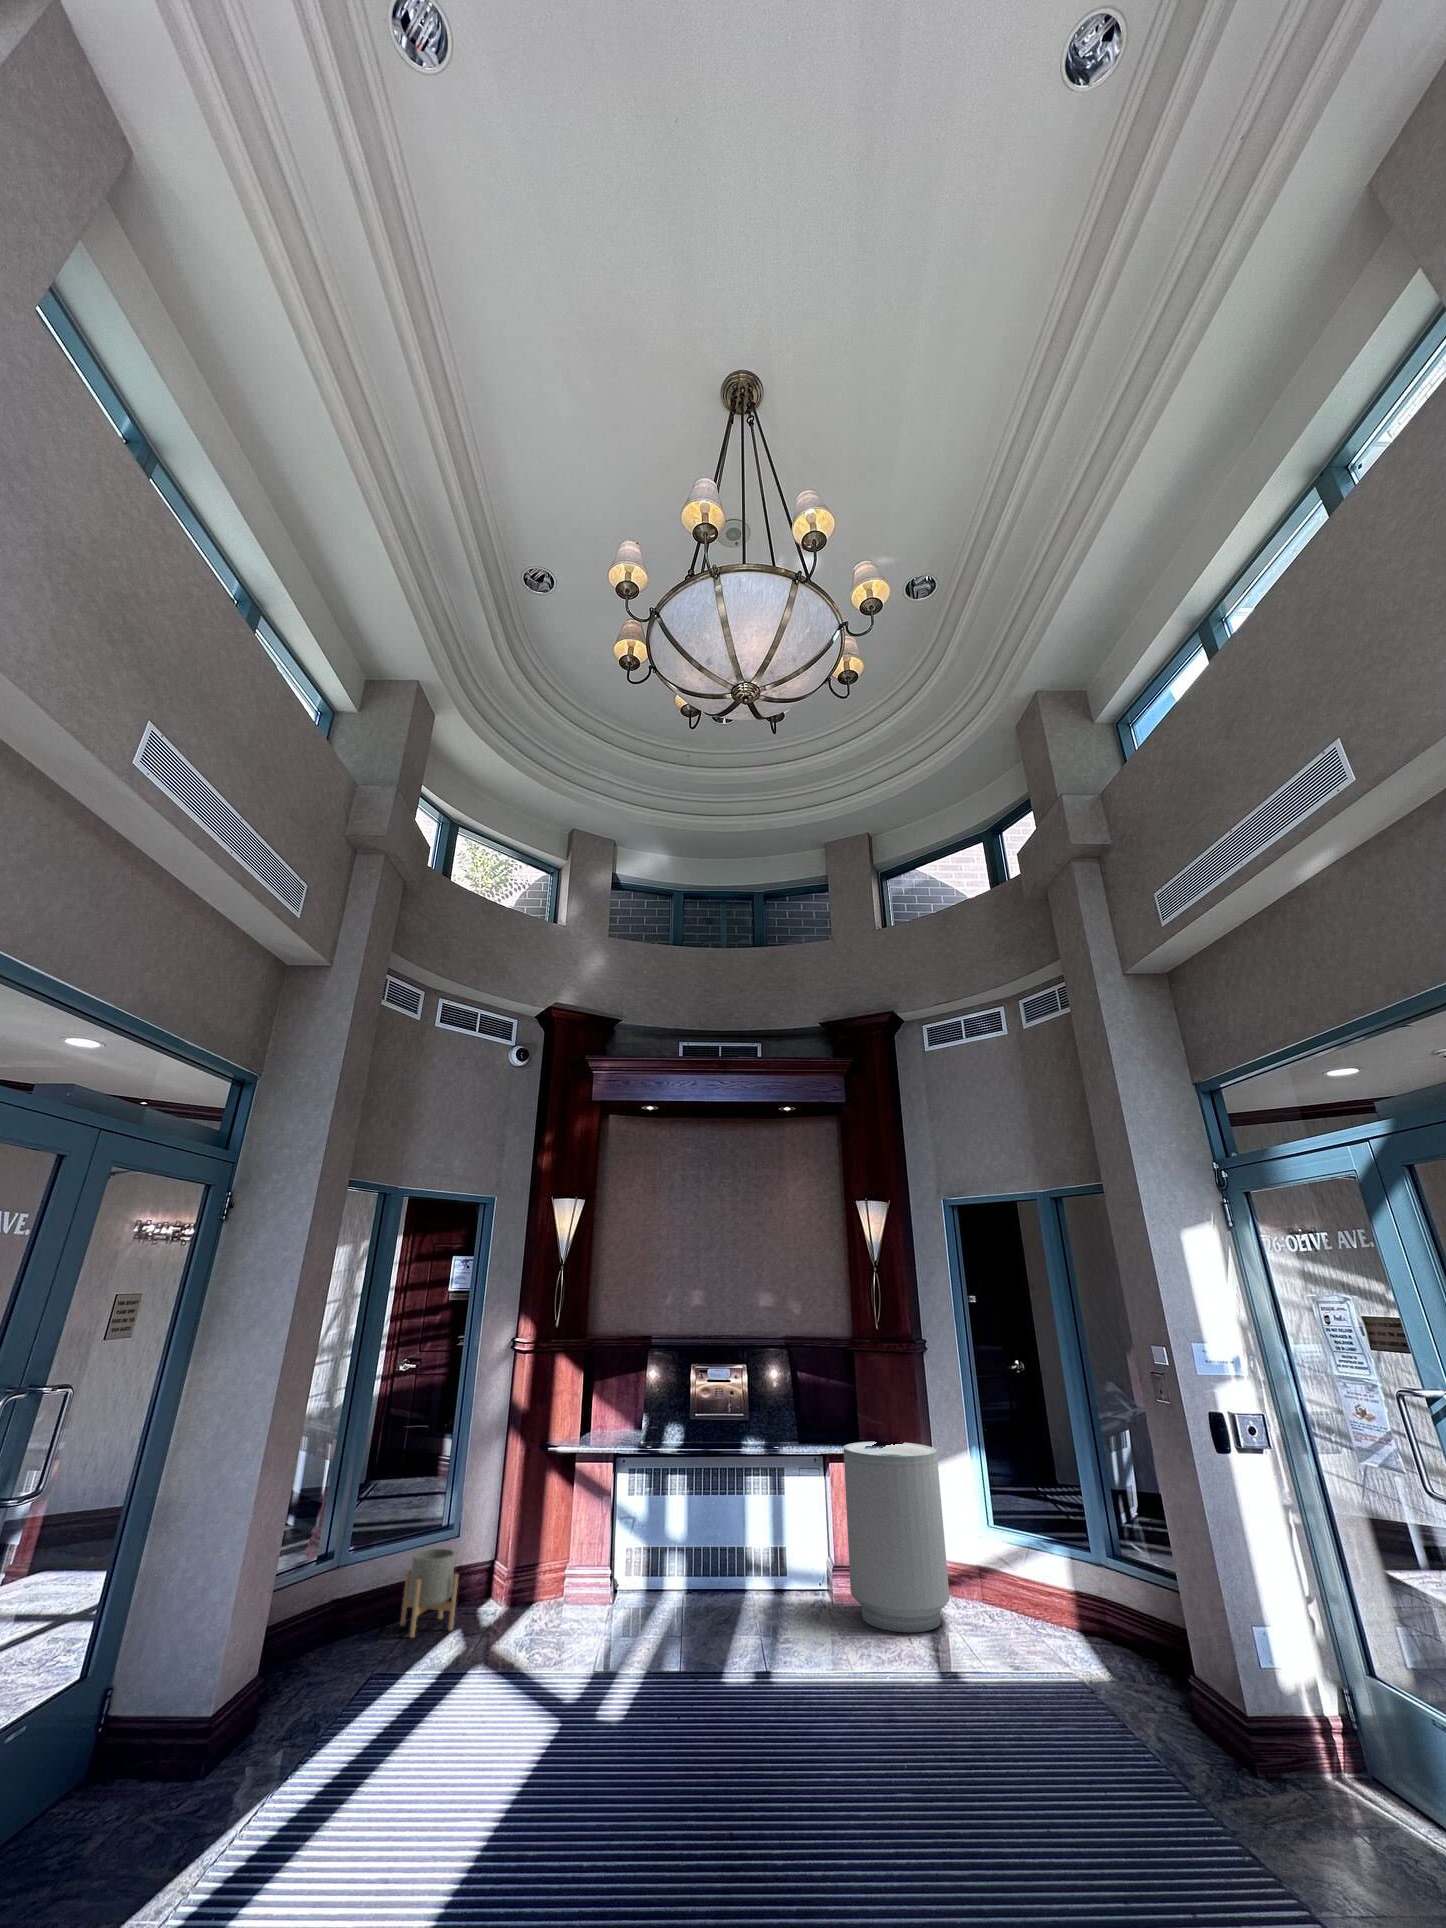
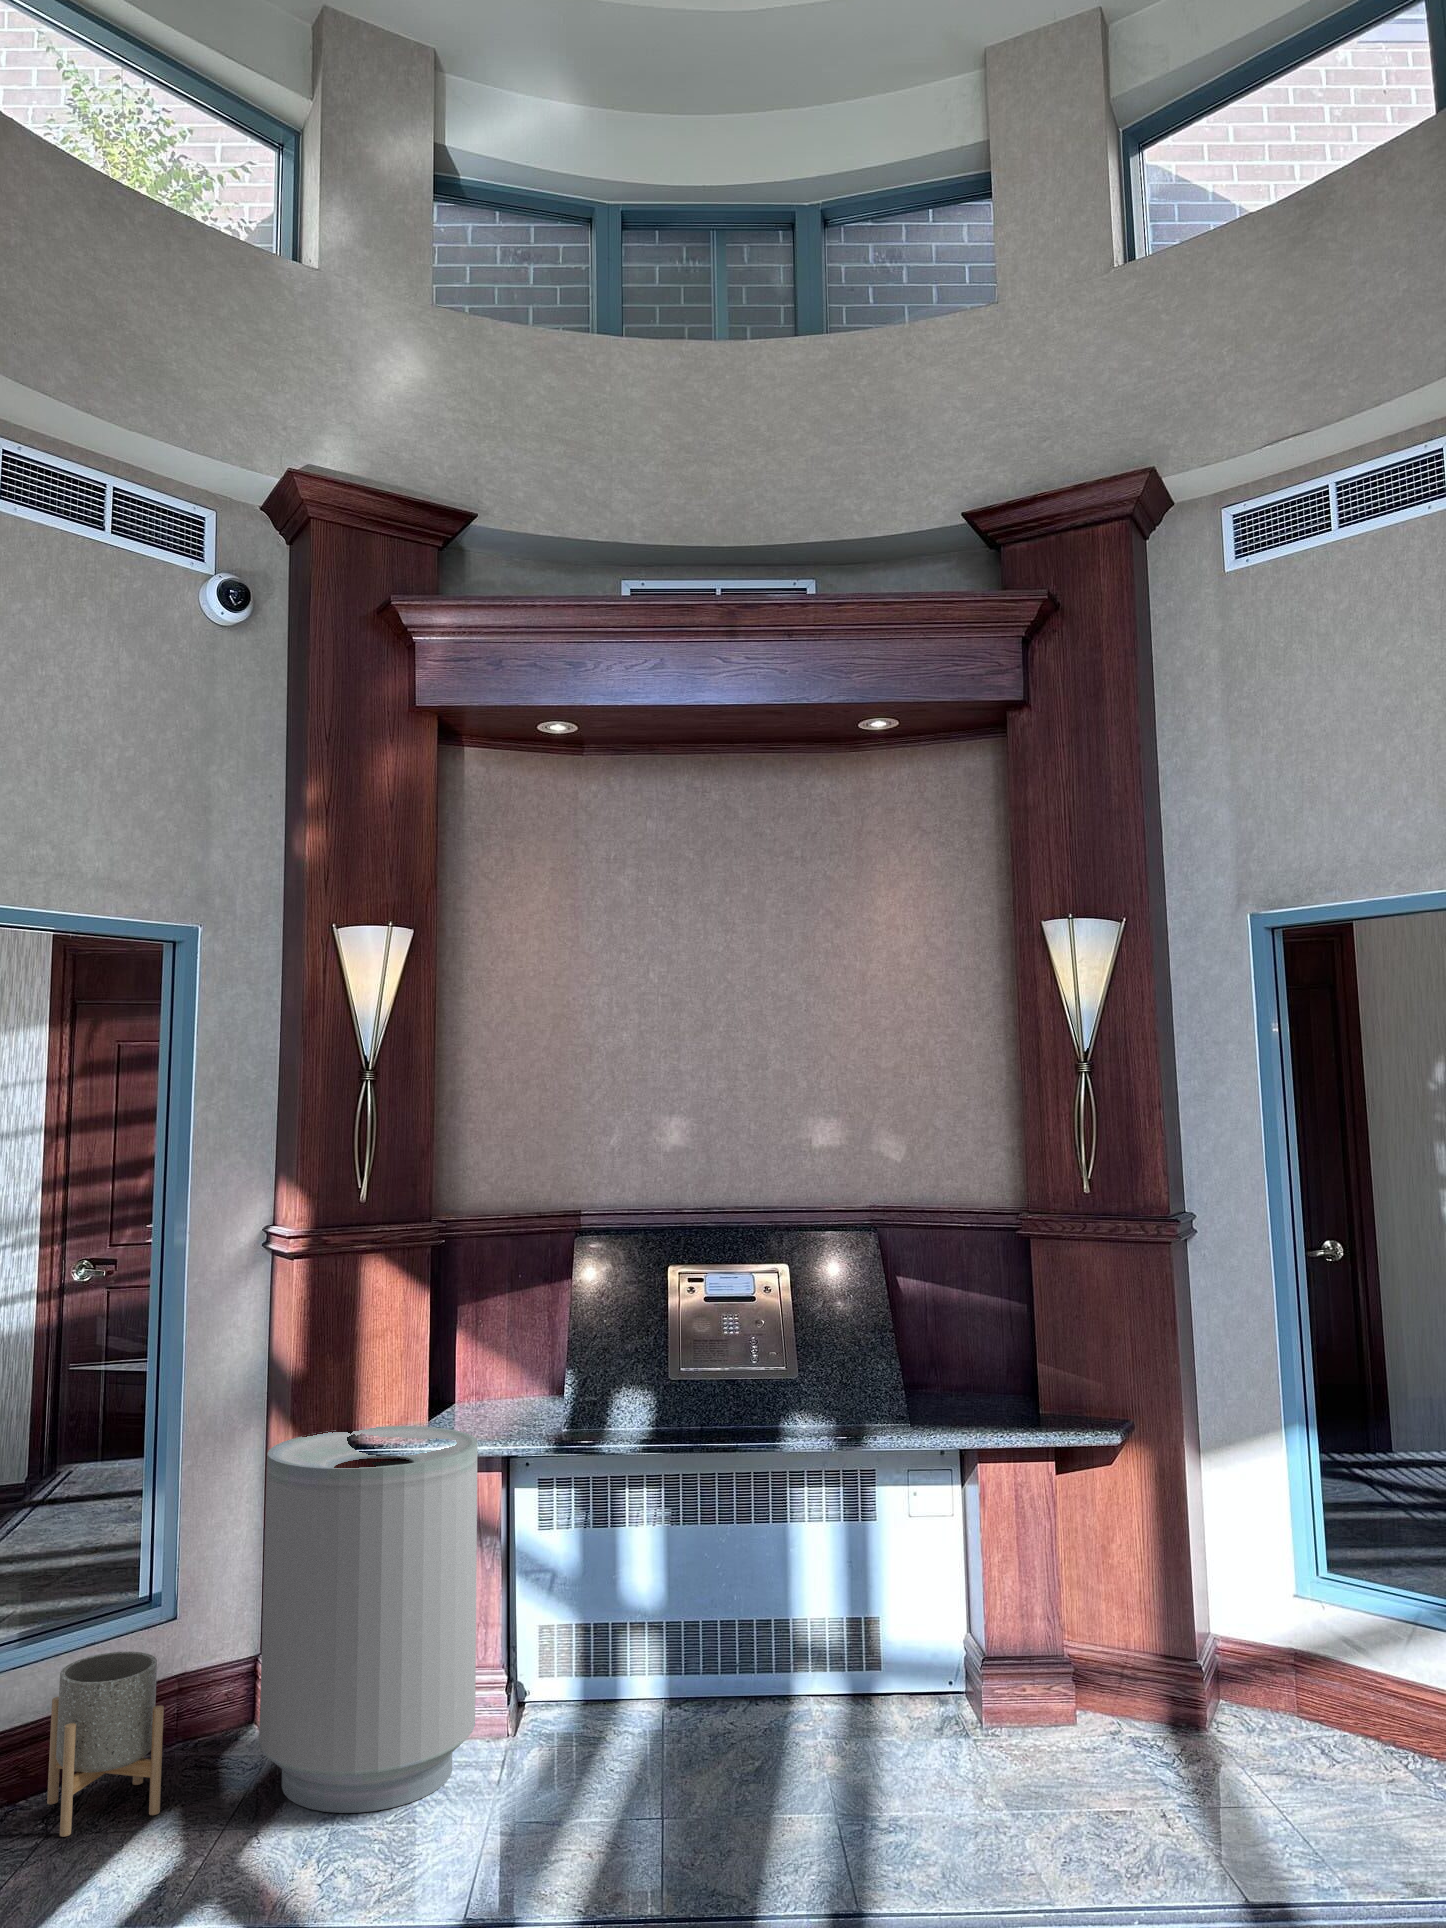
trash can: present [844,1442,950,1632] -> present [259,1426,478,1813]

